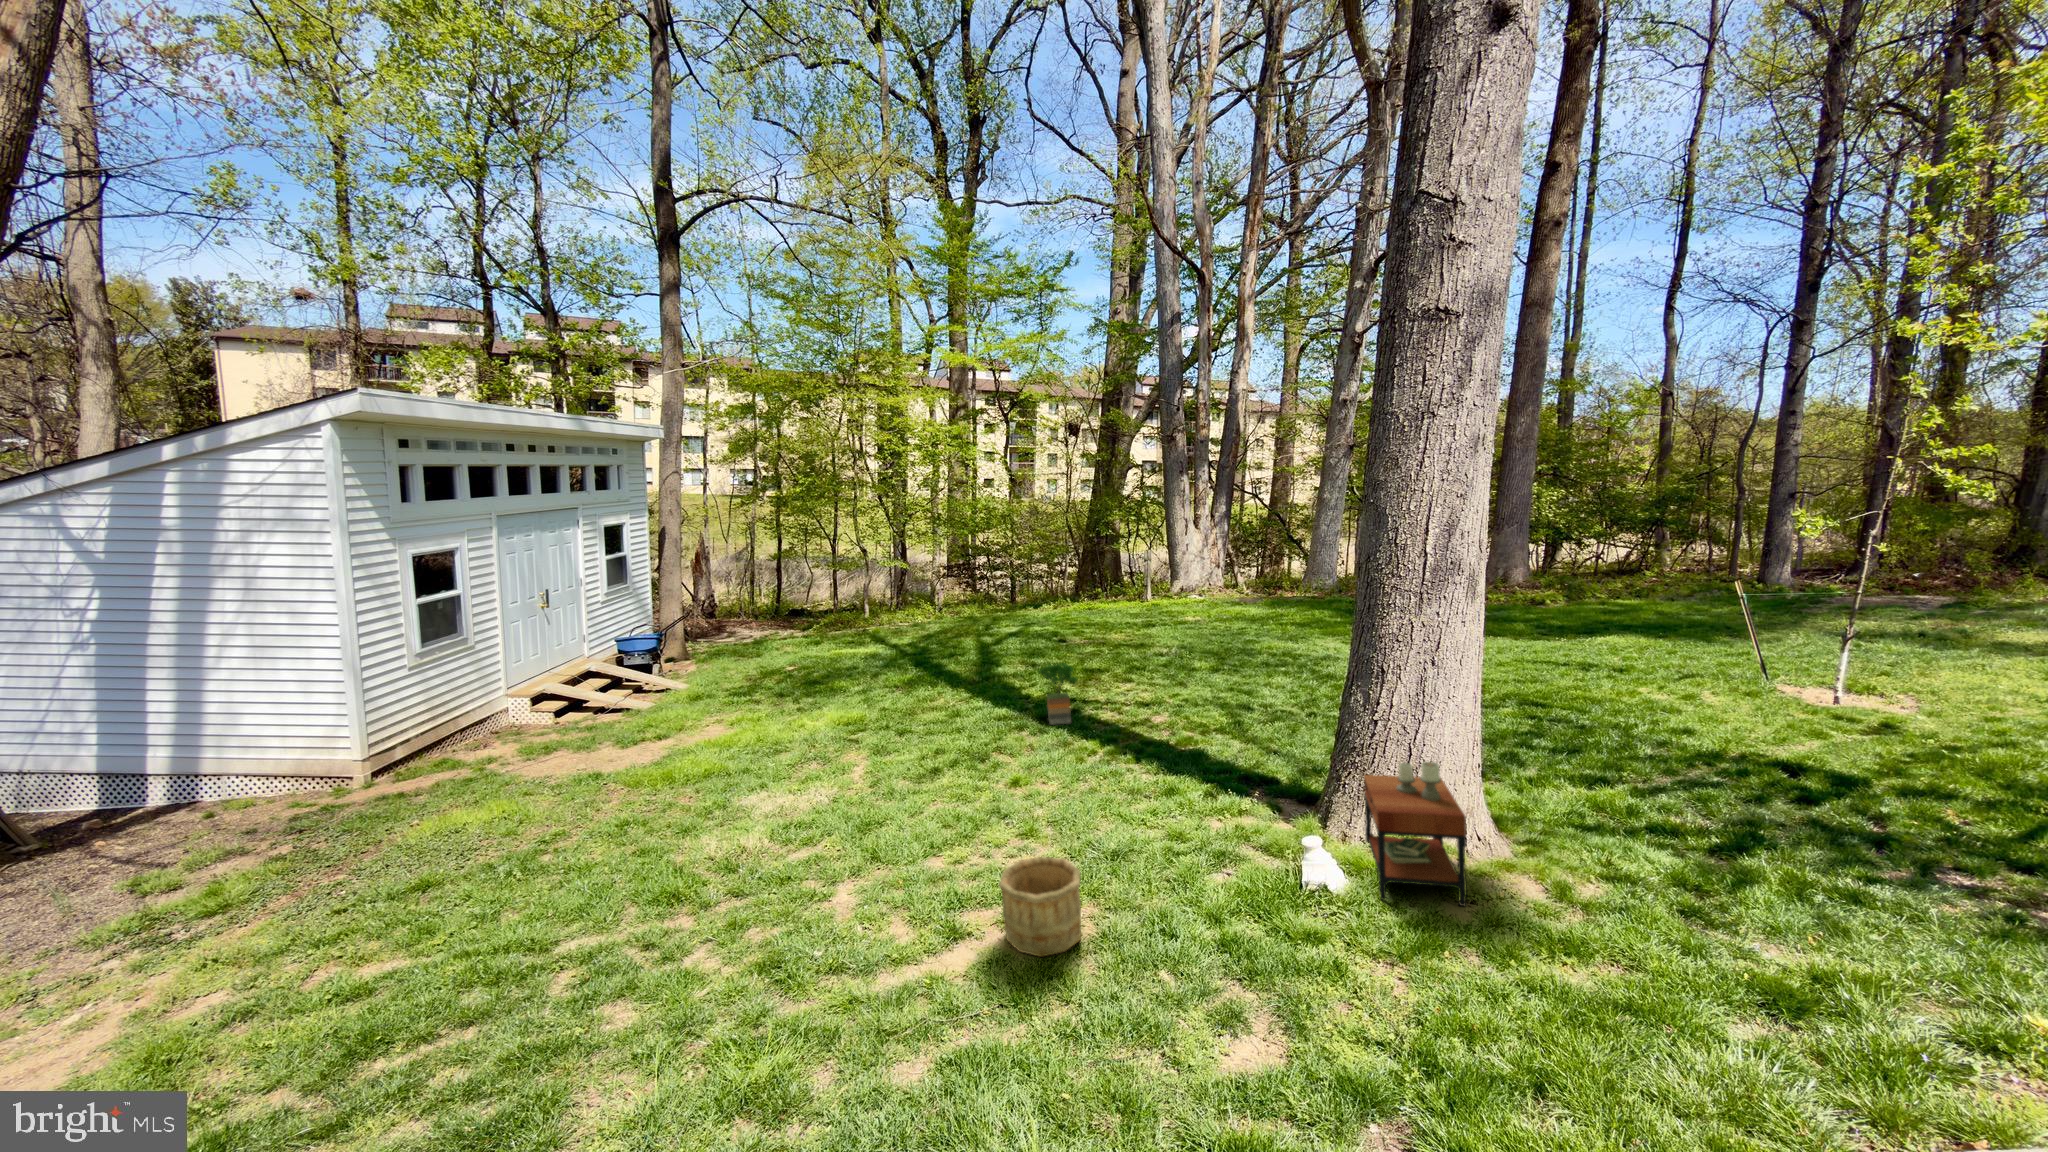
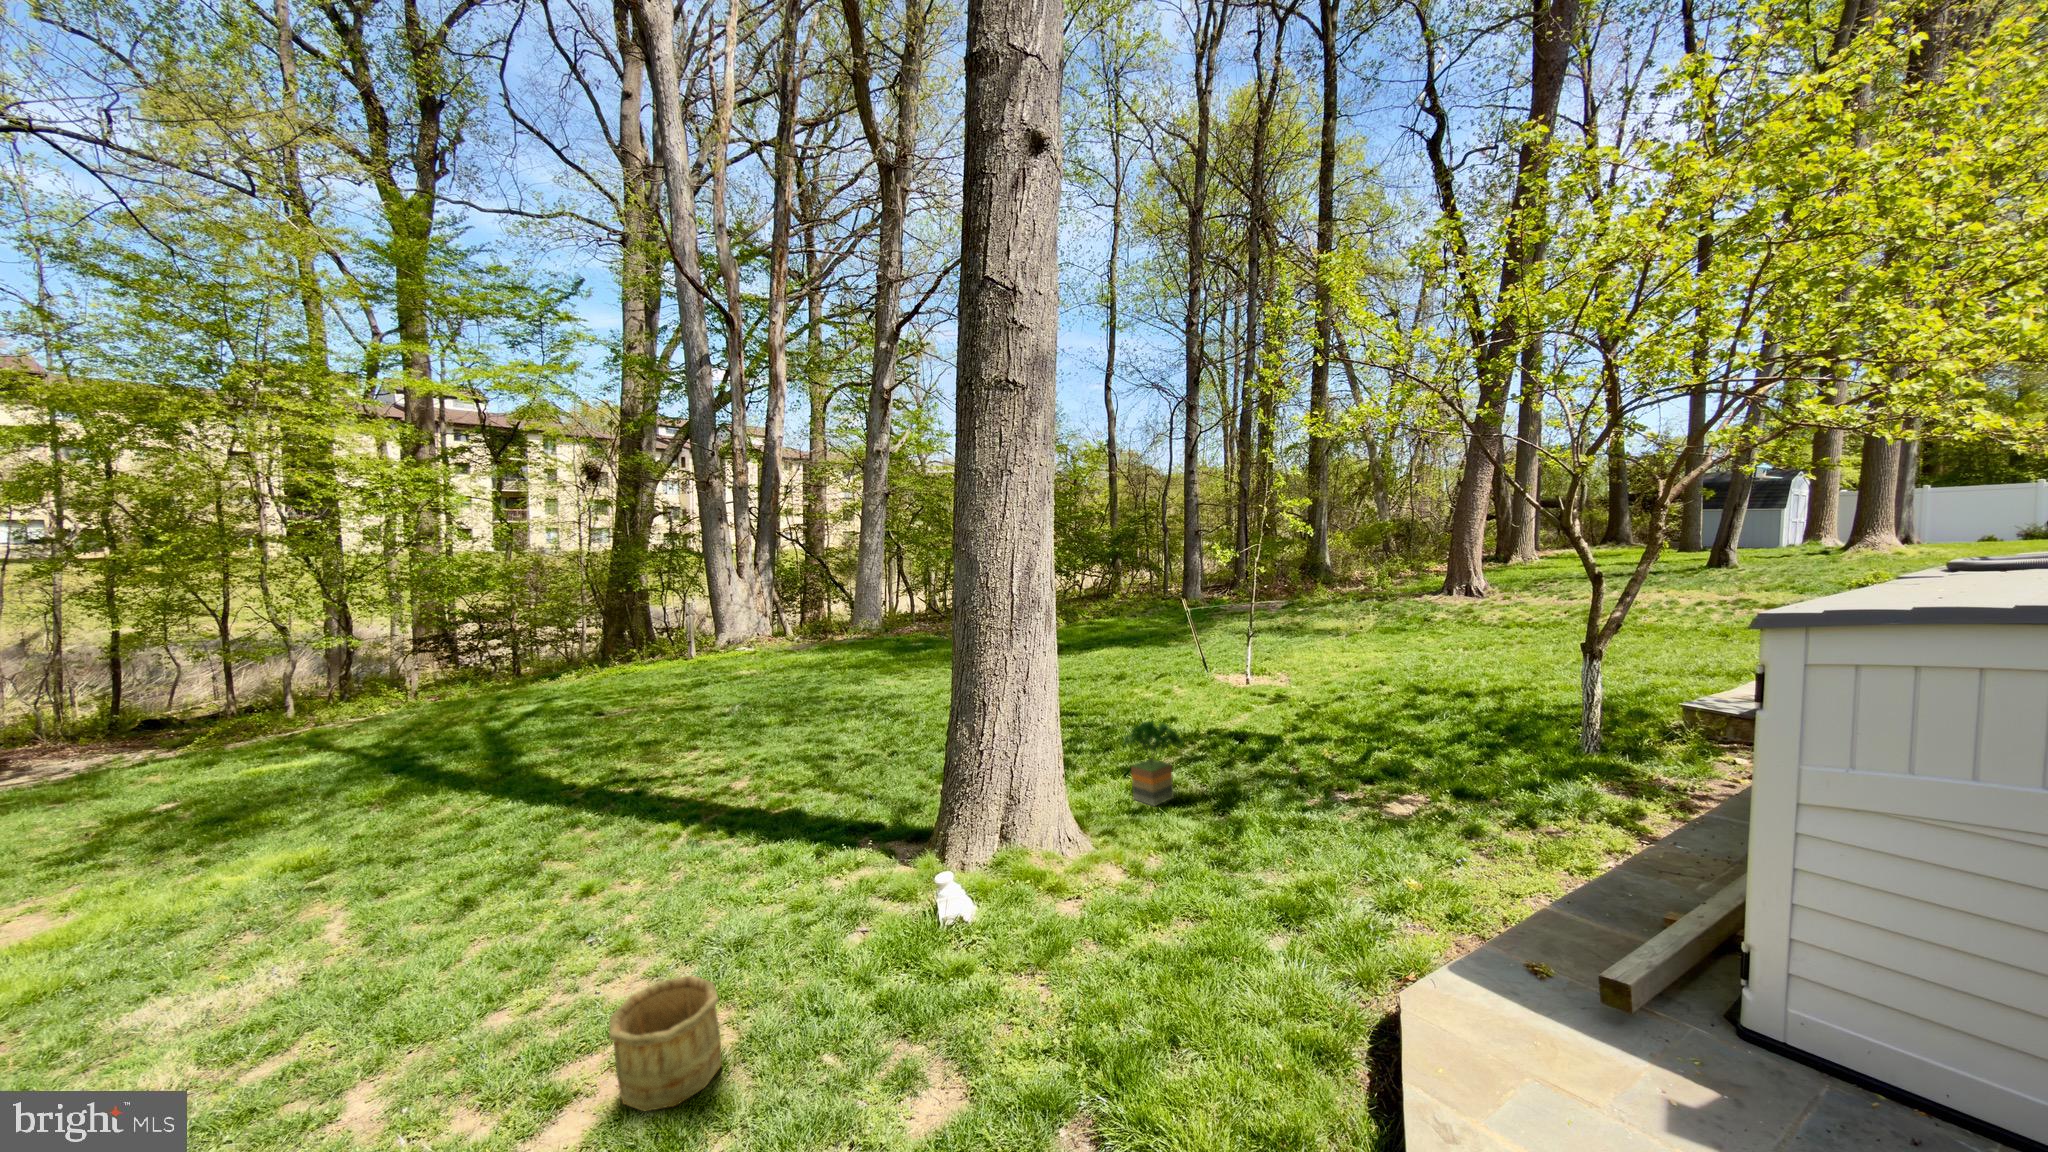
potted tree: present [1039,663,1078,725] -> present [1123,721,1182,806]
side table: present [1364,762,1467,906] -> none [975,777,1072,915]

